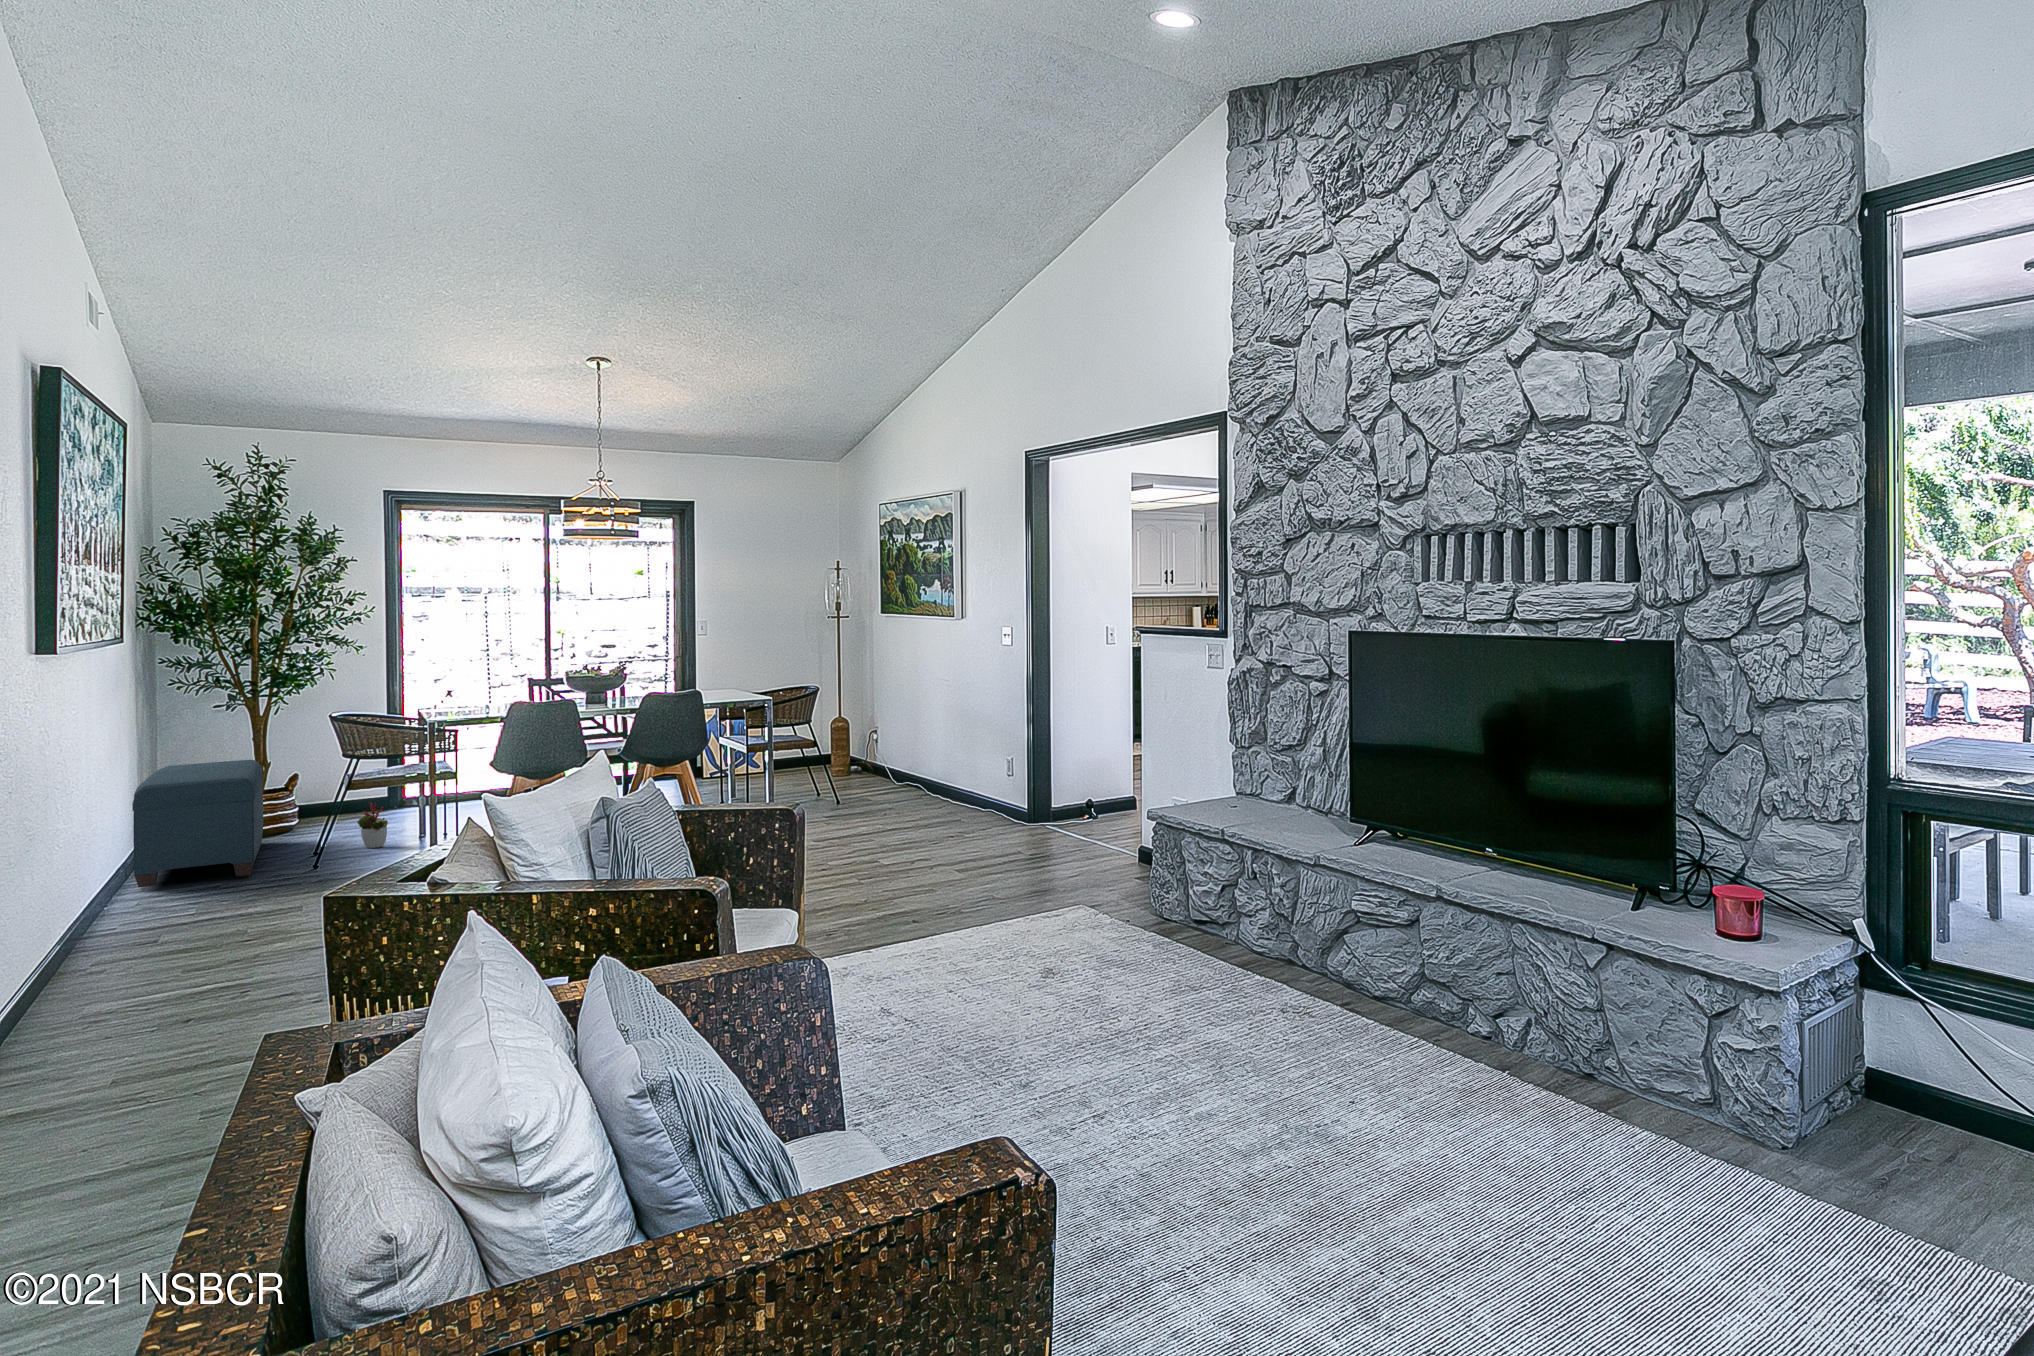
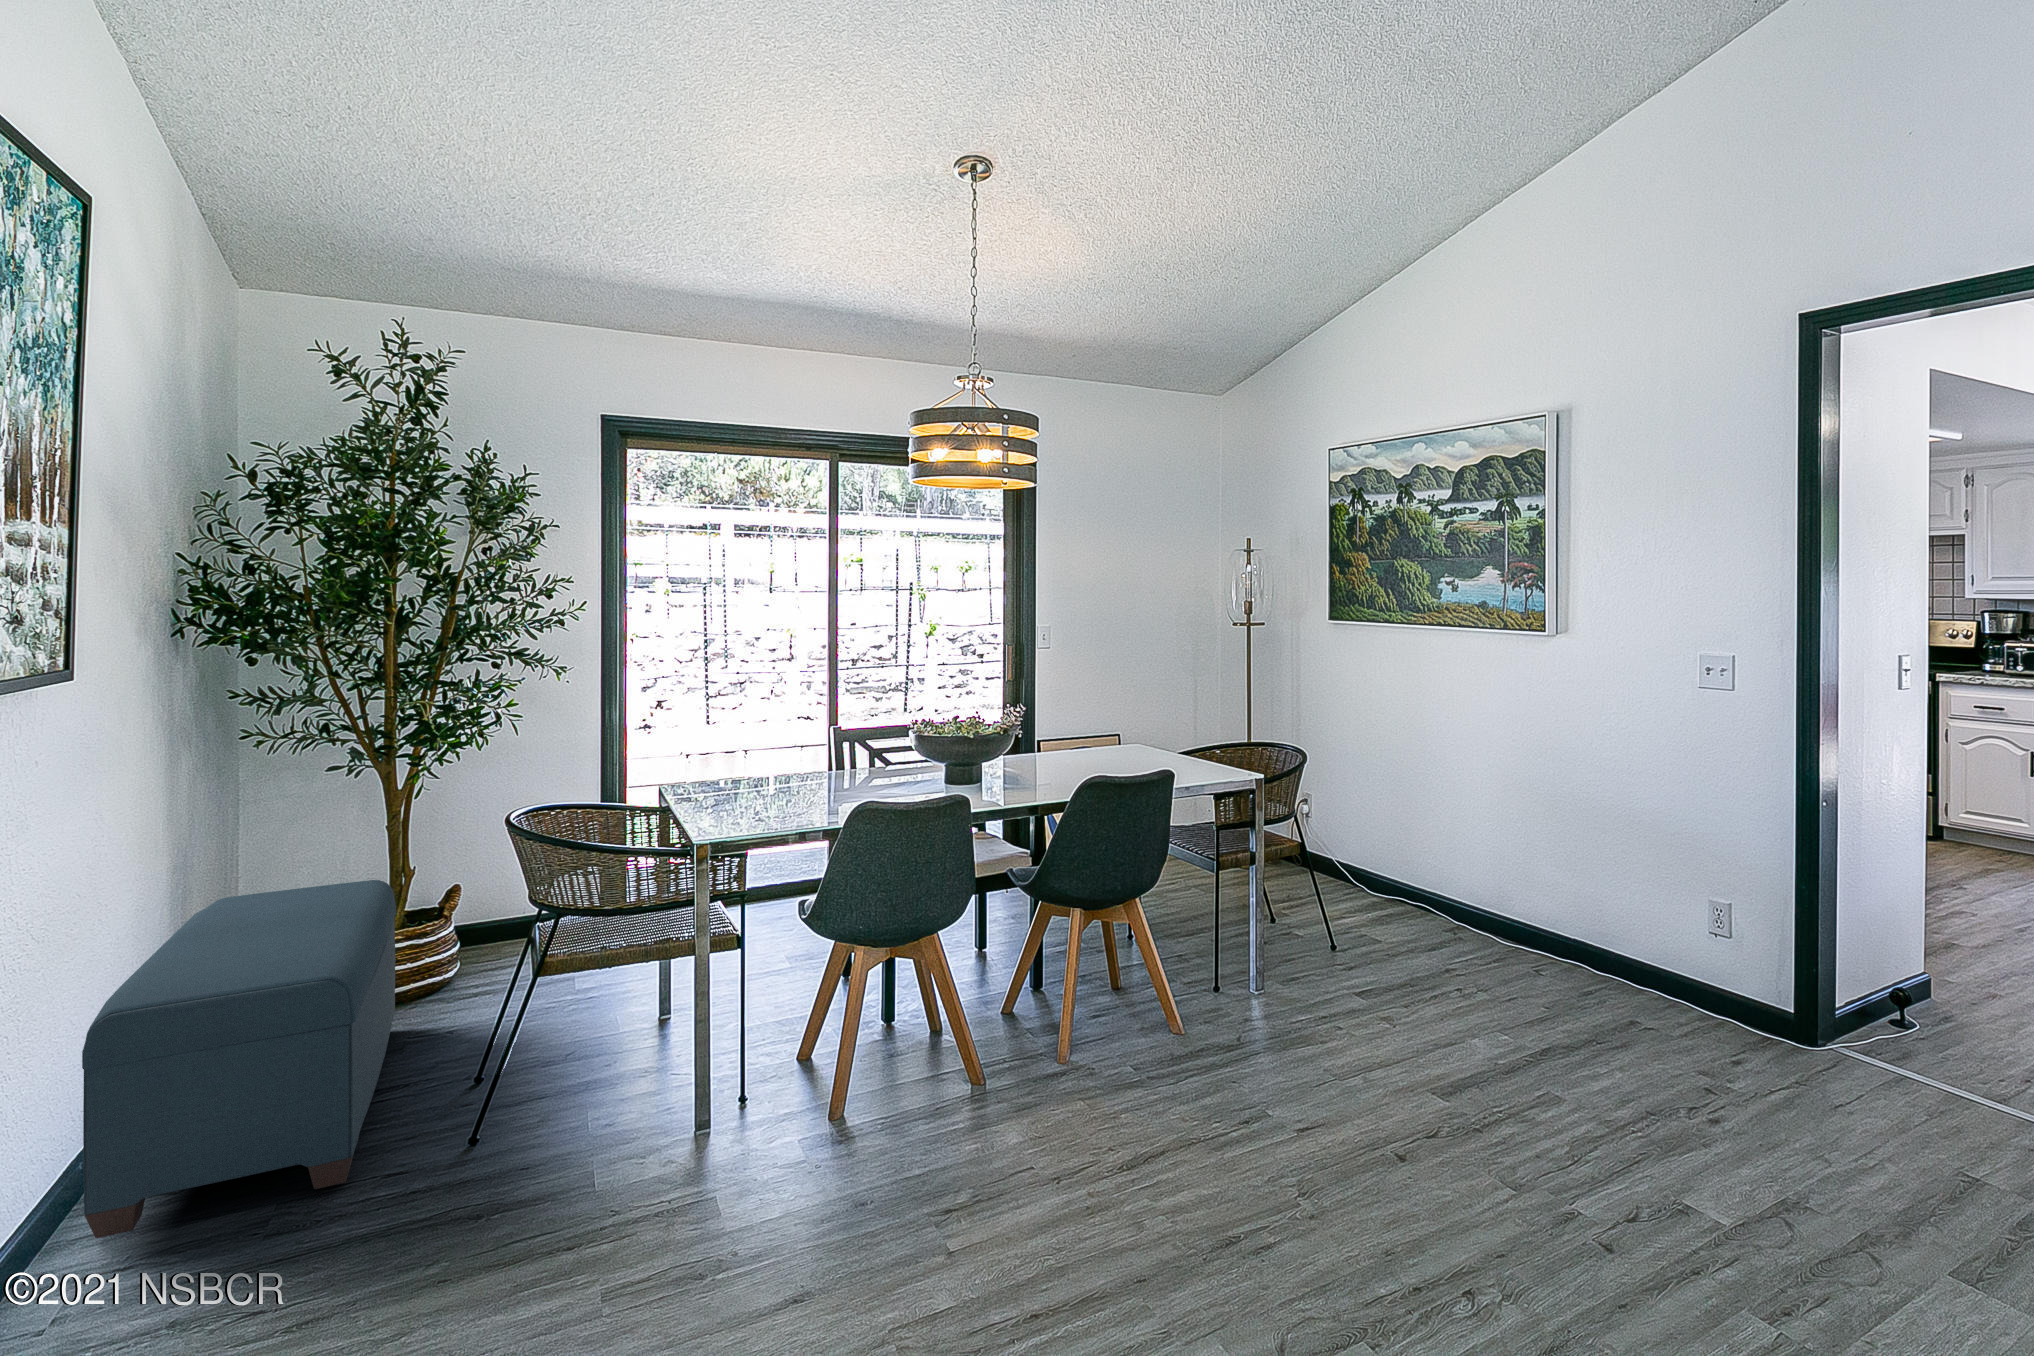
decorative plant: present [357,802,388,848] -> none [559,969,613,1057]

